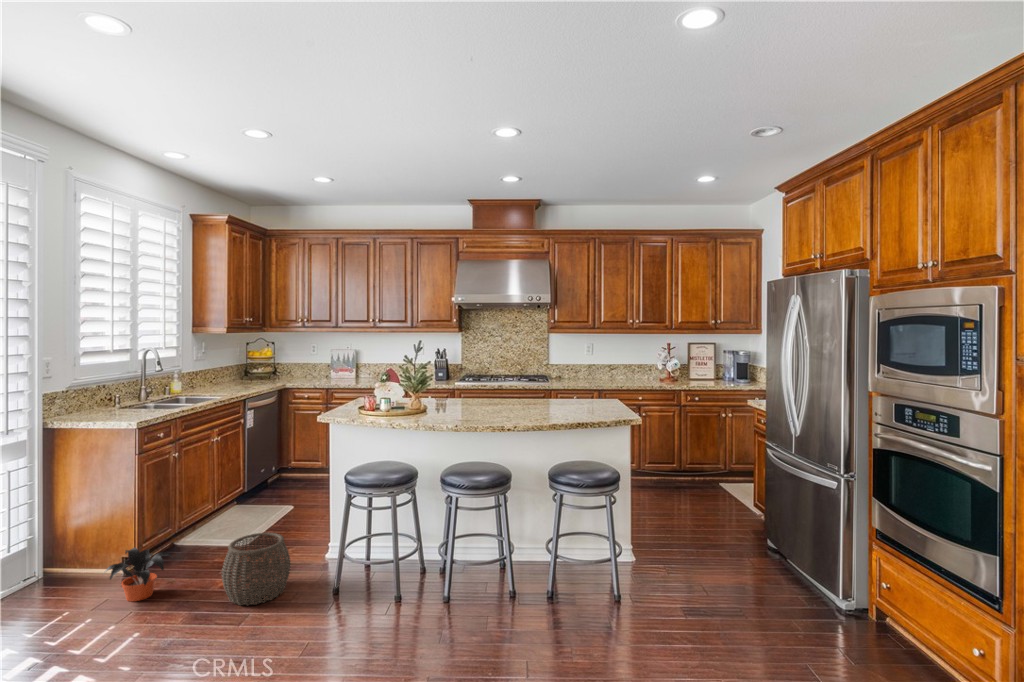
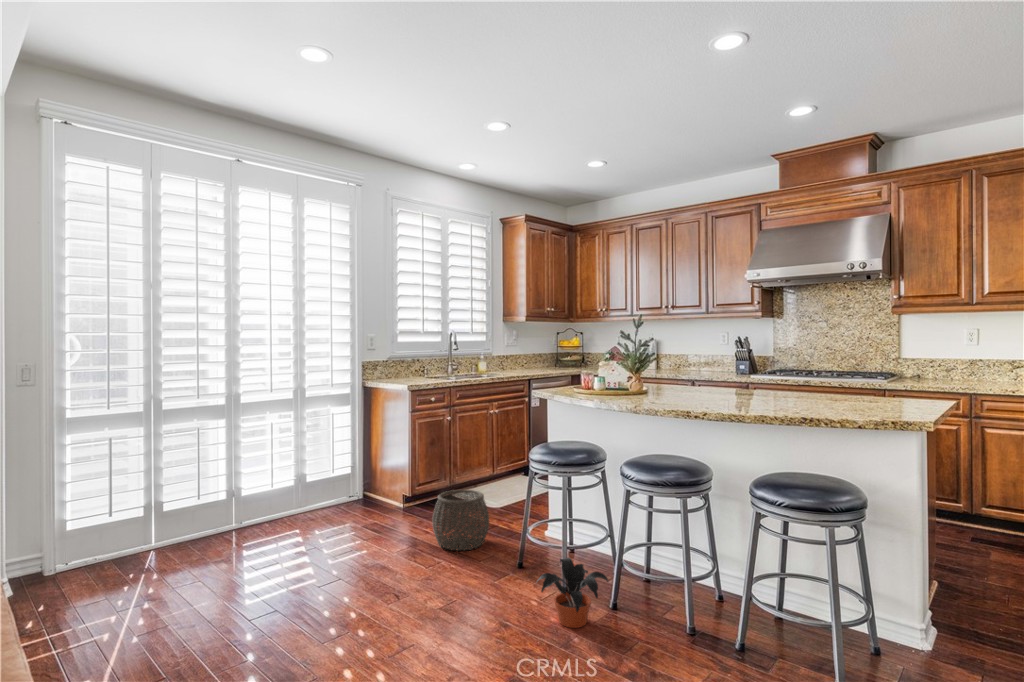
potted plant: present [106,548,171,602] -> present [538,558,608,628]

